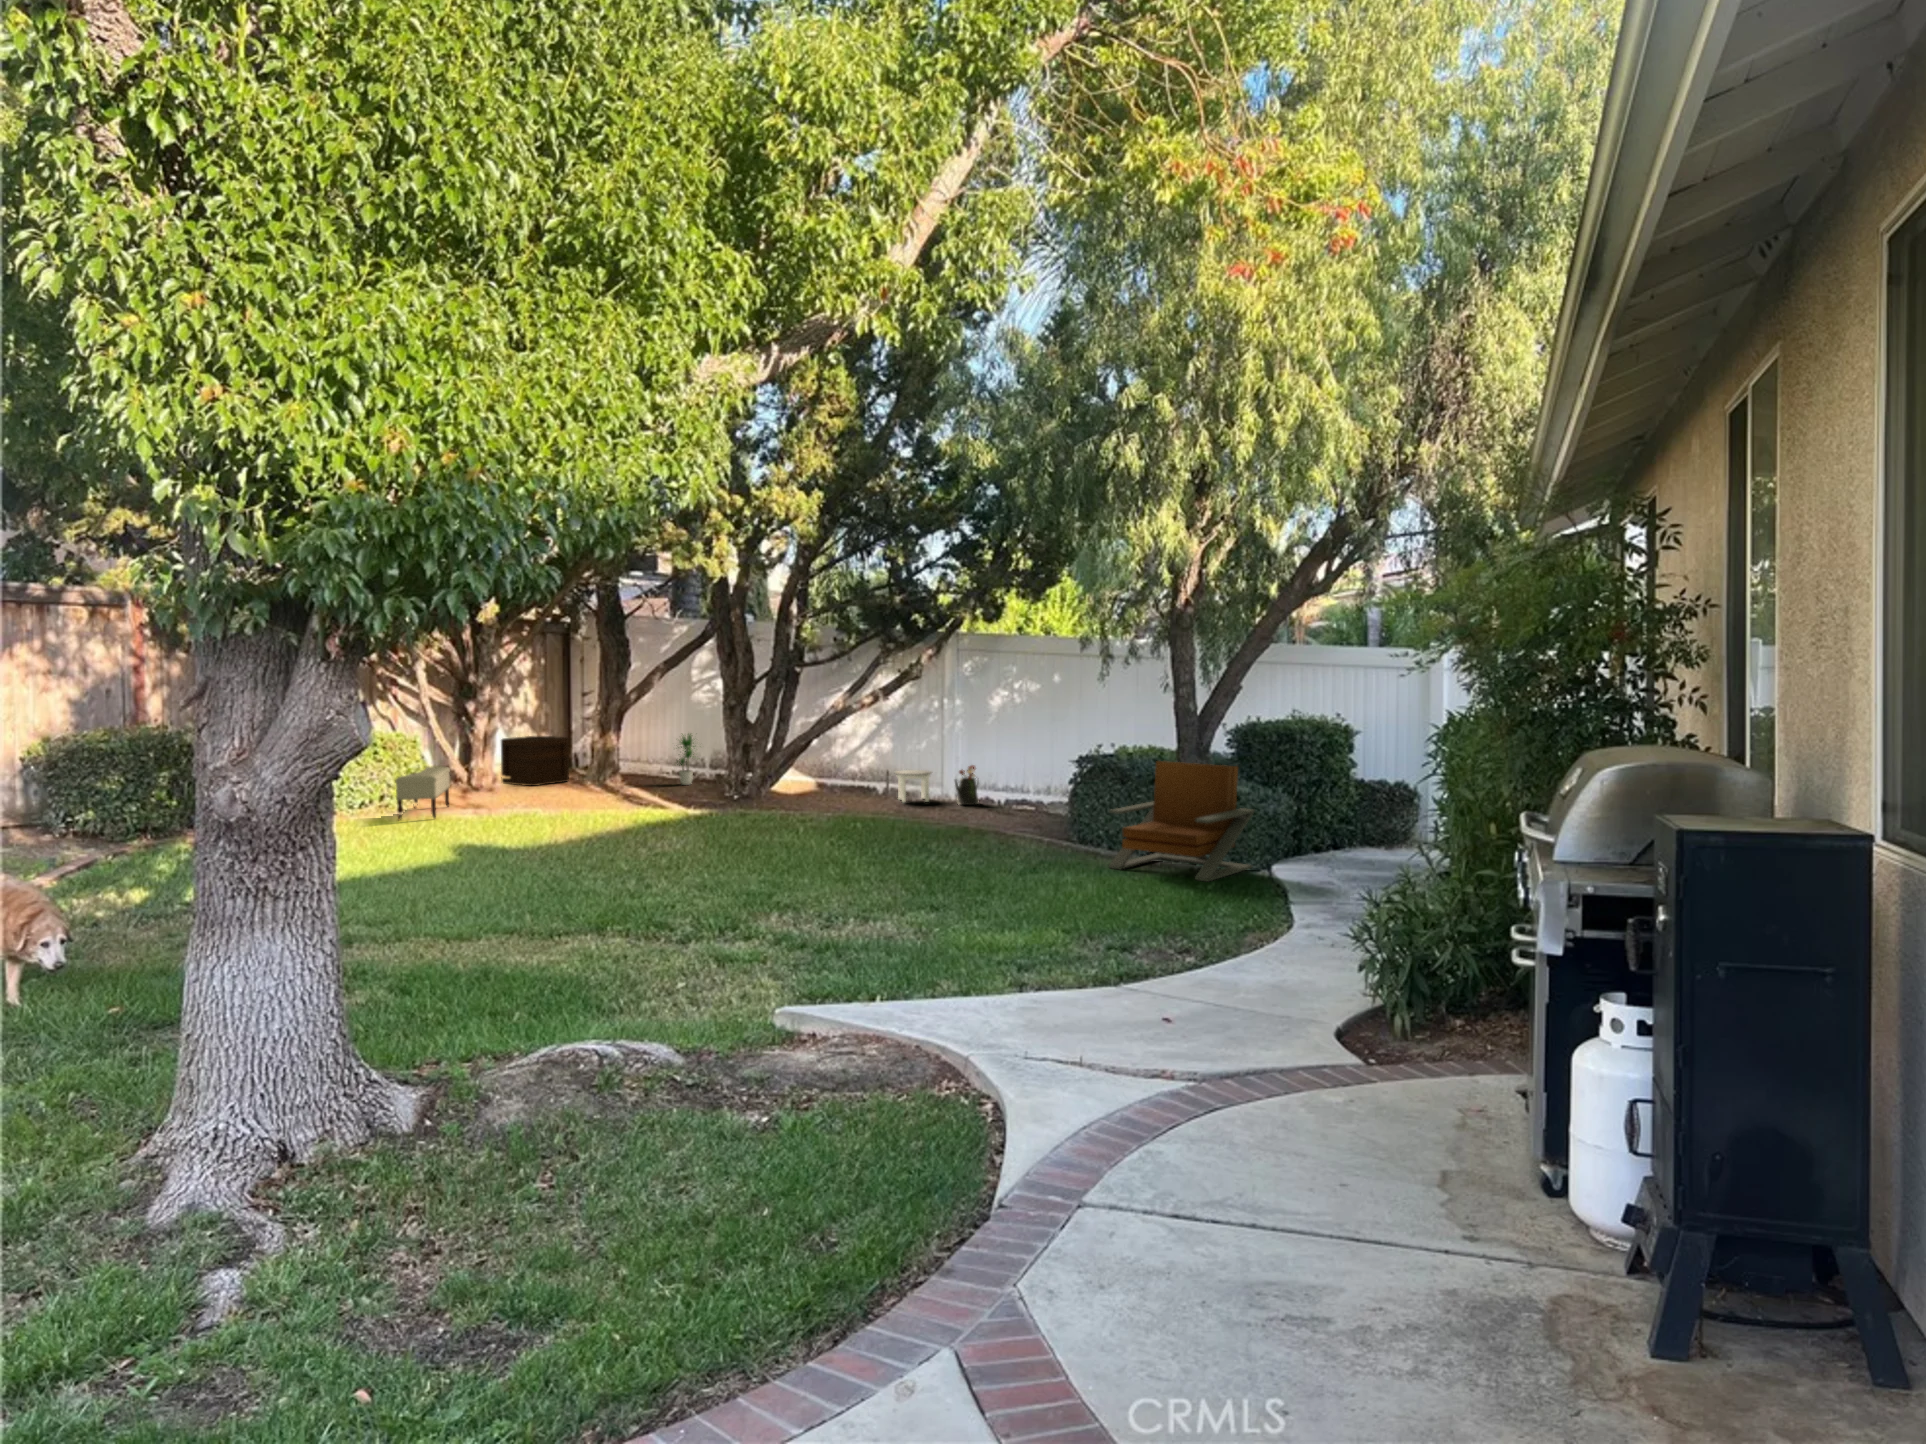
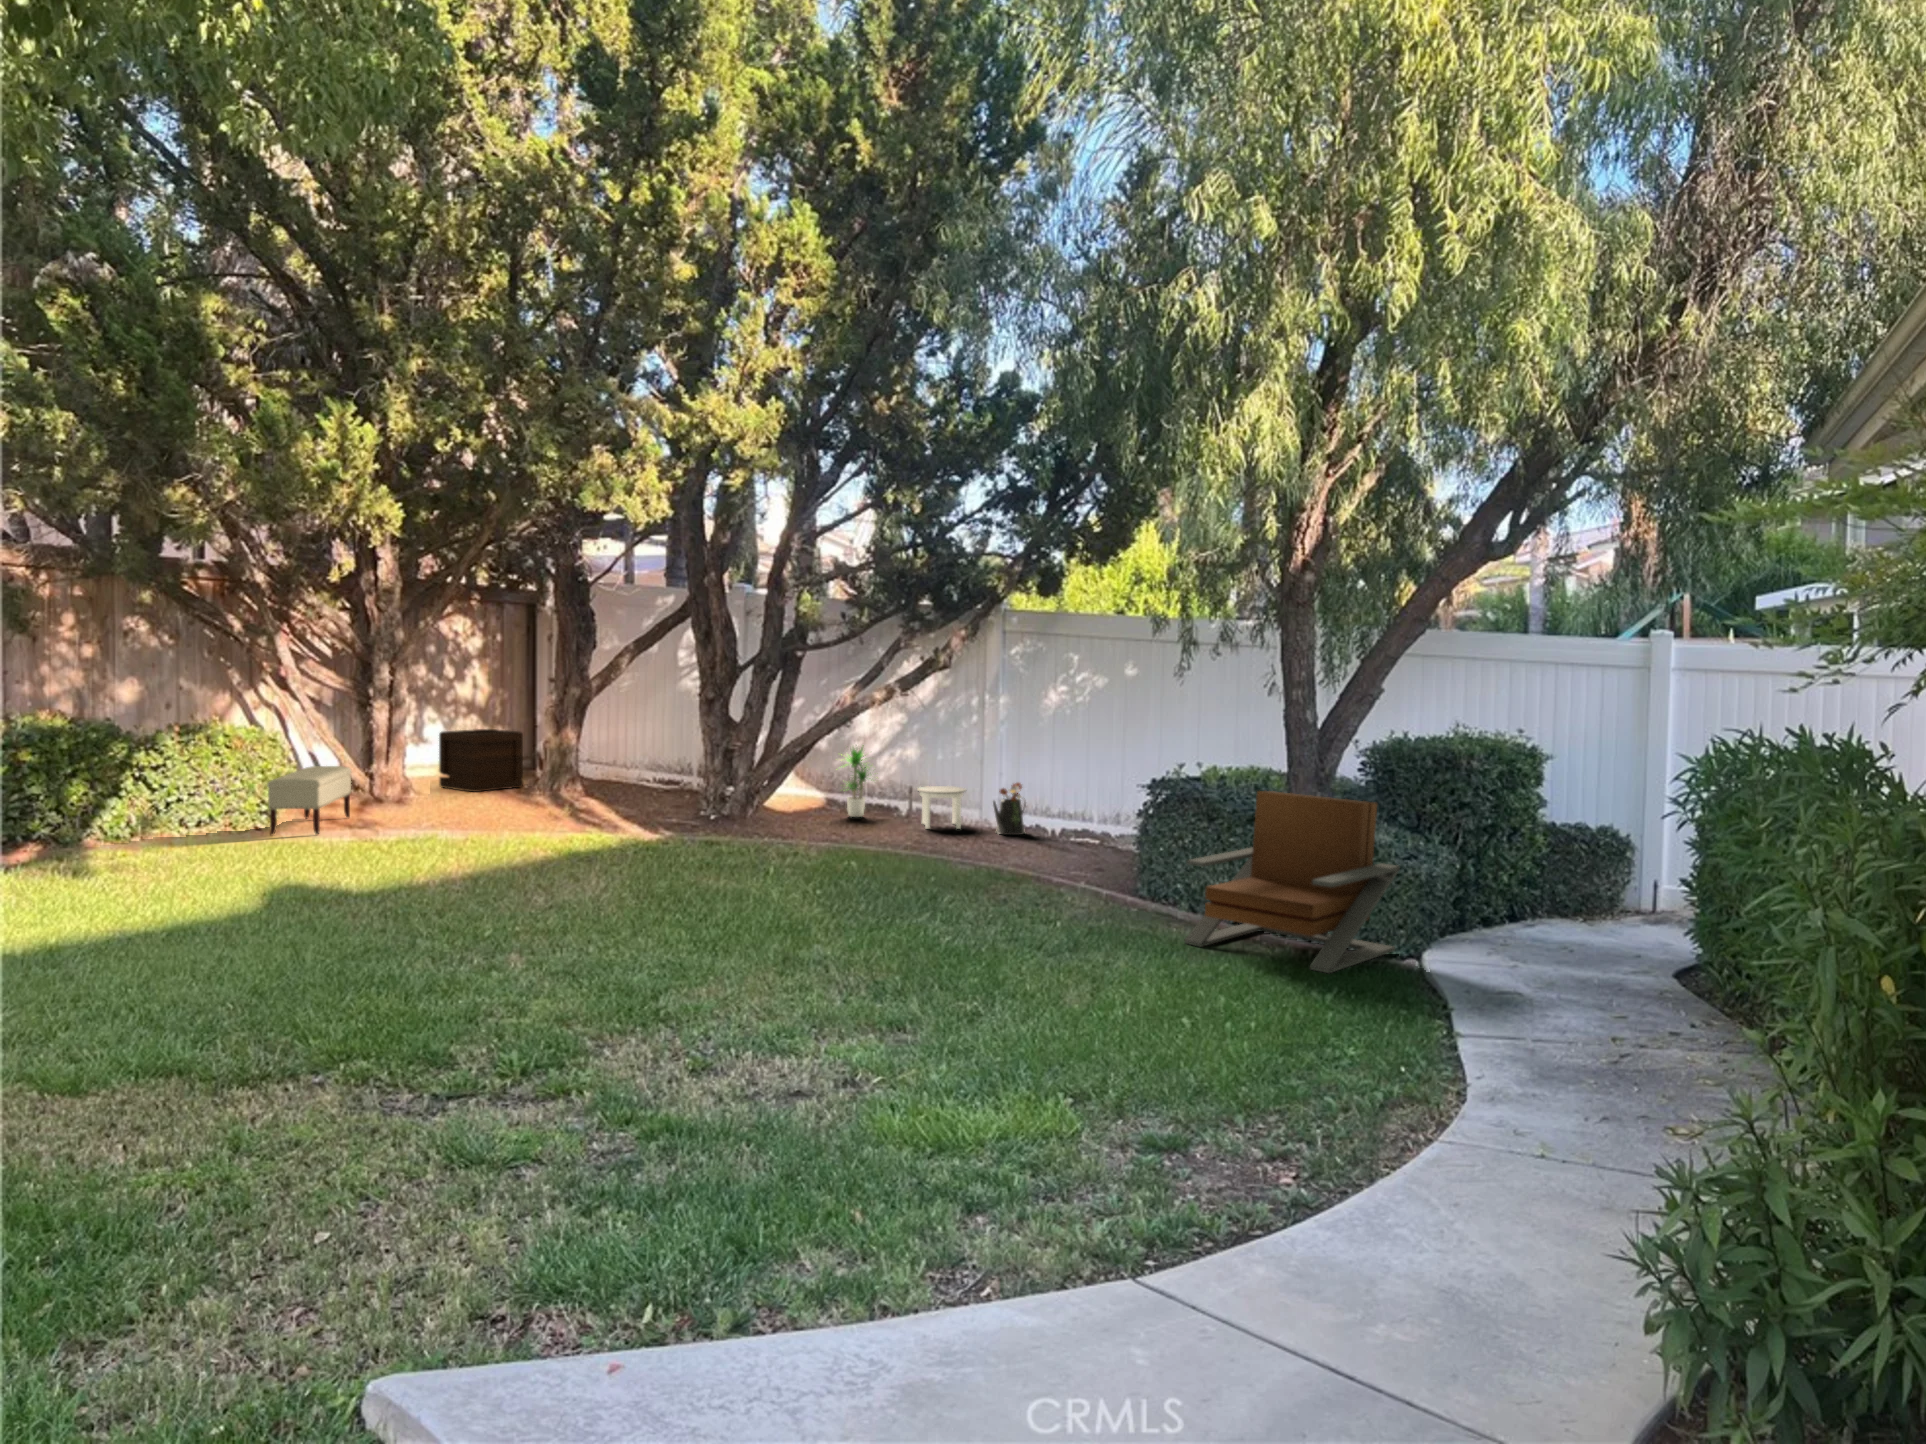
potted plant: present [677,734,695,785] -> present [841,745,870,817]

